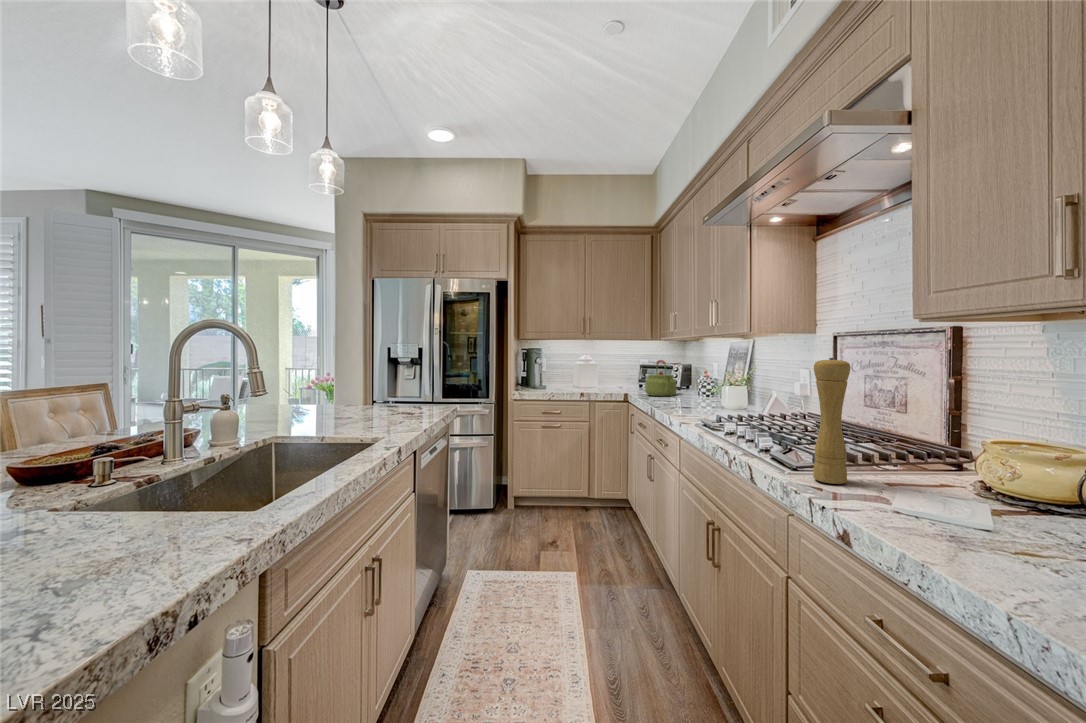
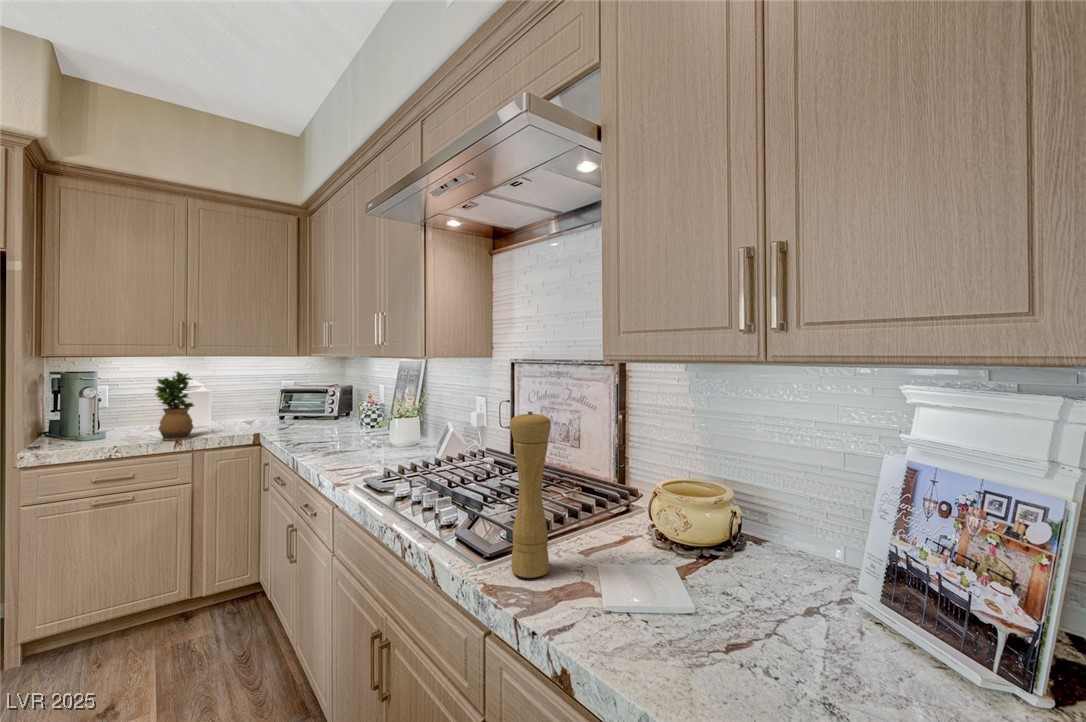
potted plant: none [565,350,587,396] -> present [155,371,194,441]
kettle: present [645,360,676,396] -> none [288,384,332,433]

